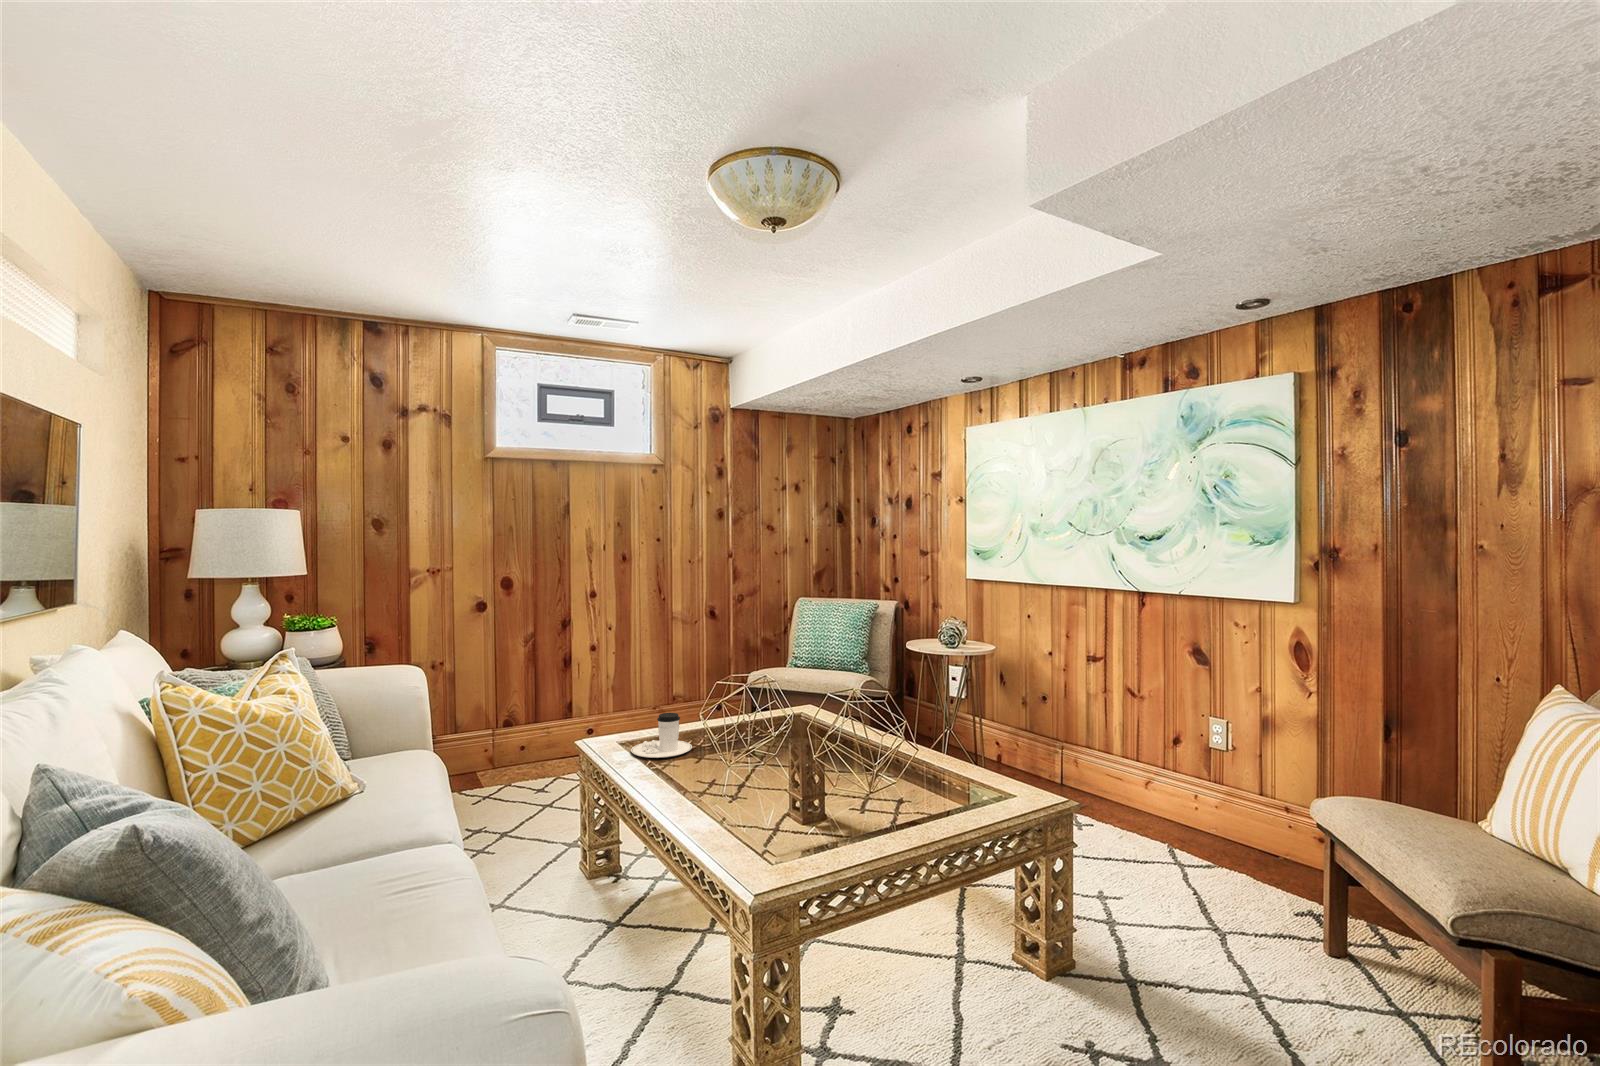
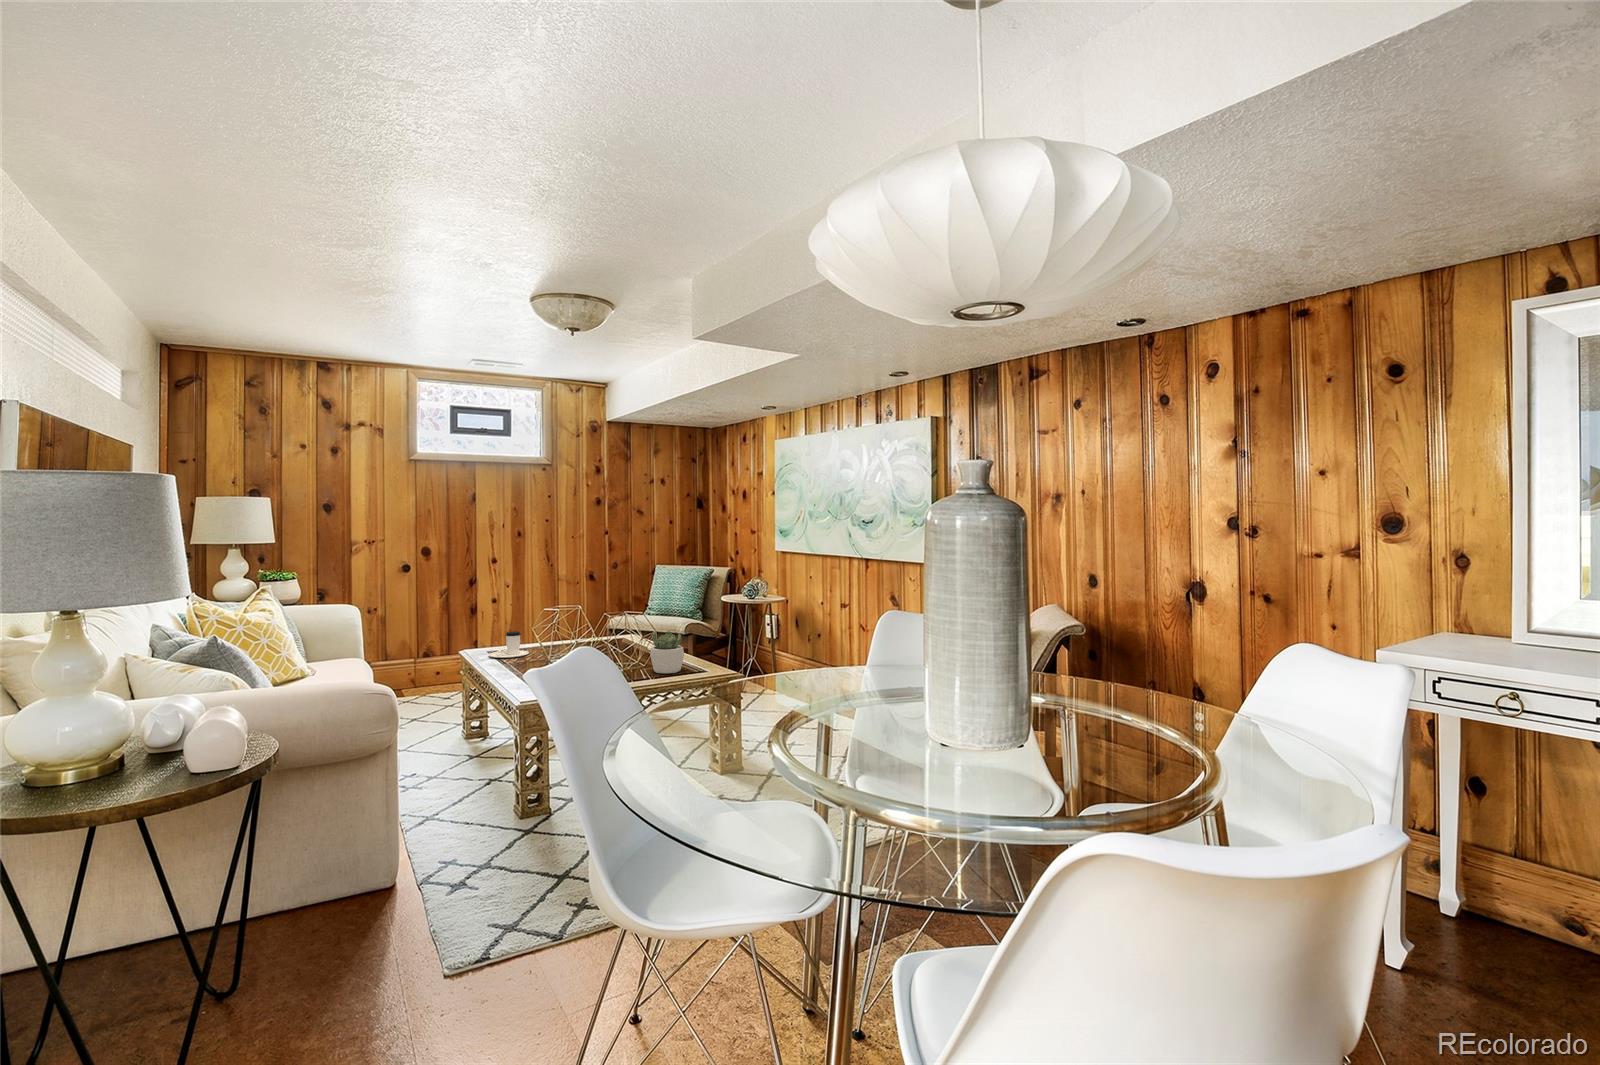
succulent plant: none [923,723,981,800] -> present [650,631,684,674]

